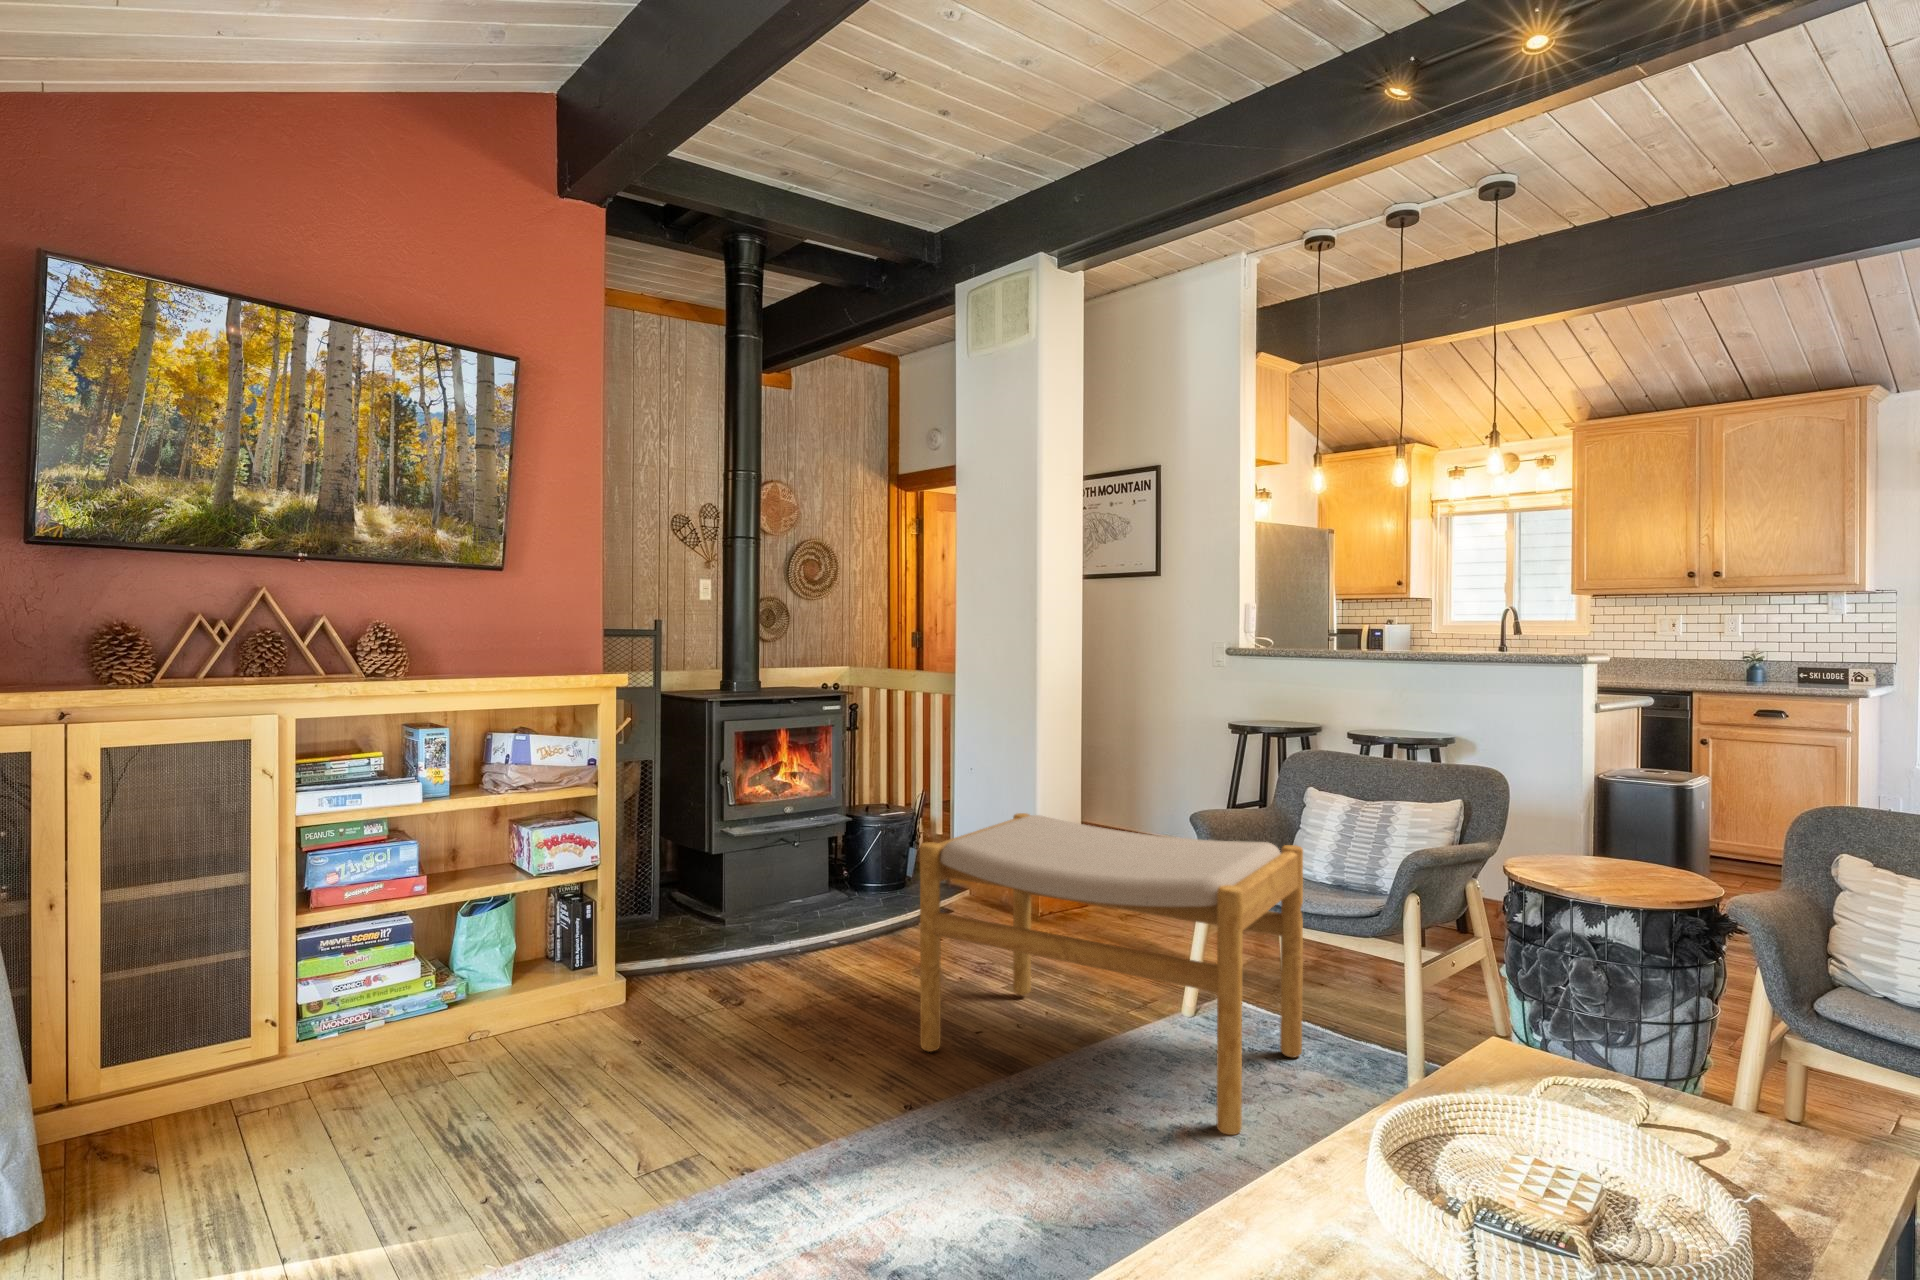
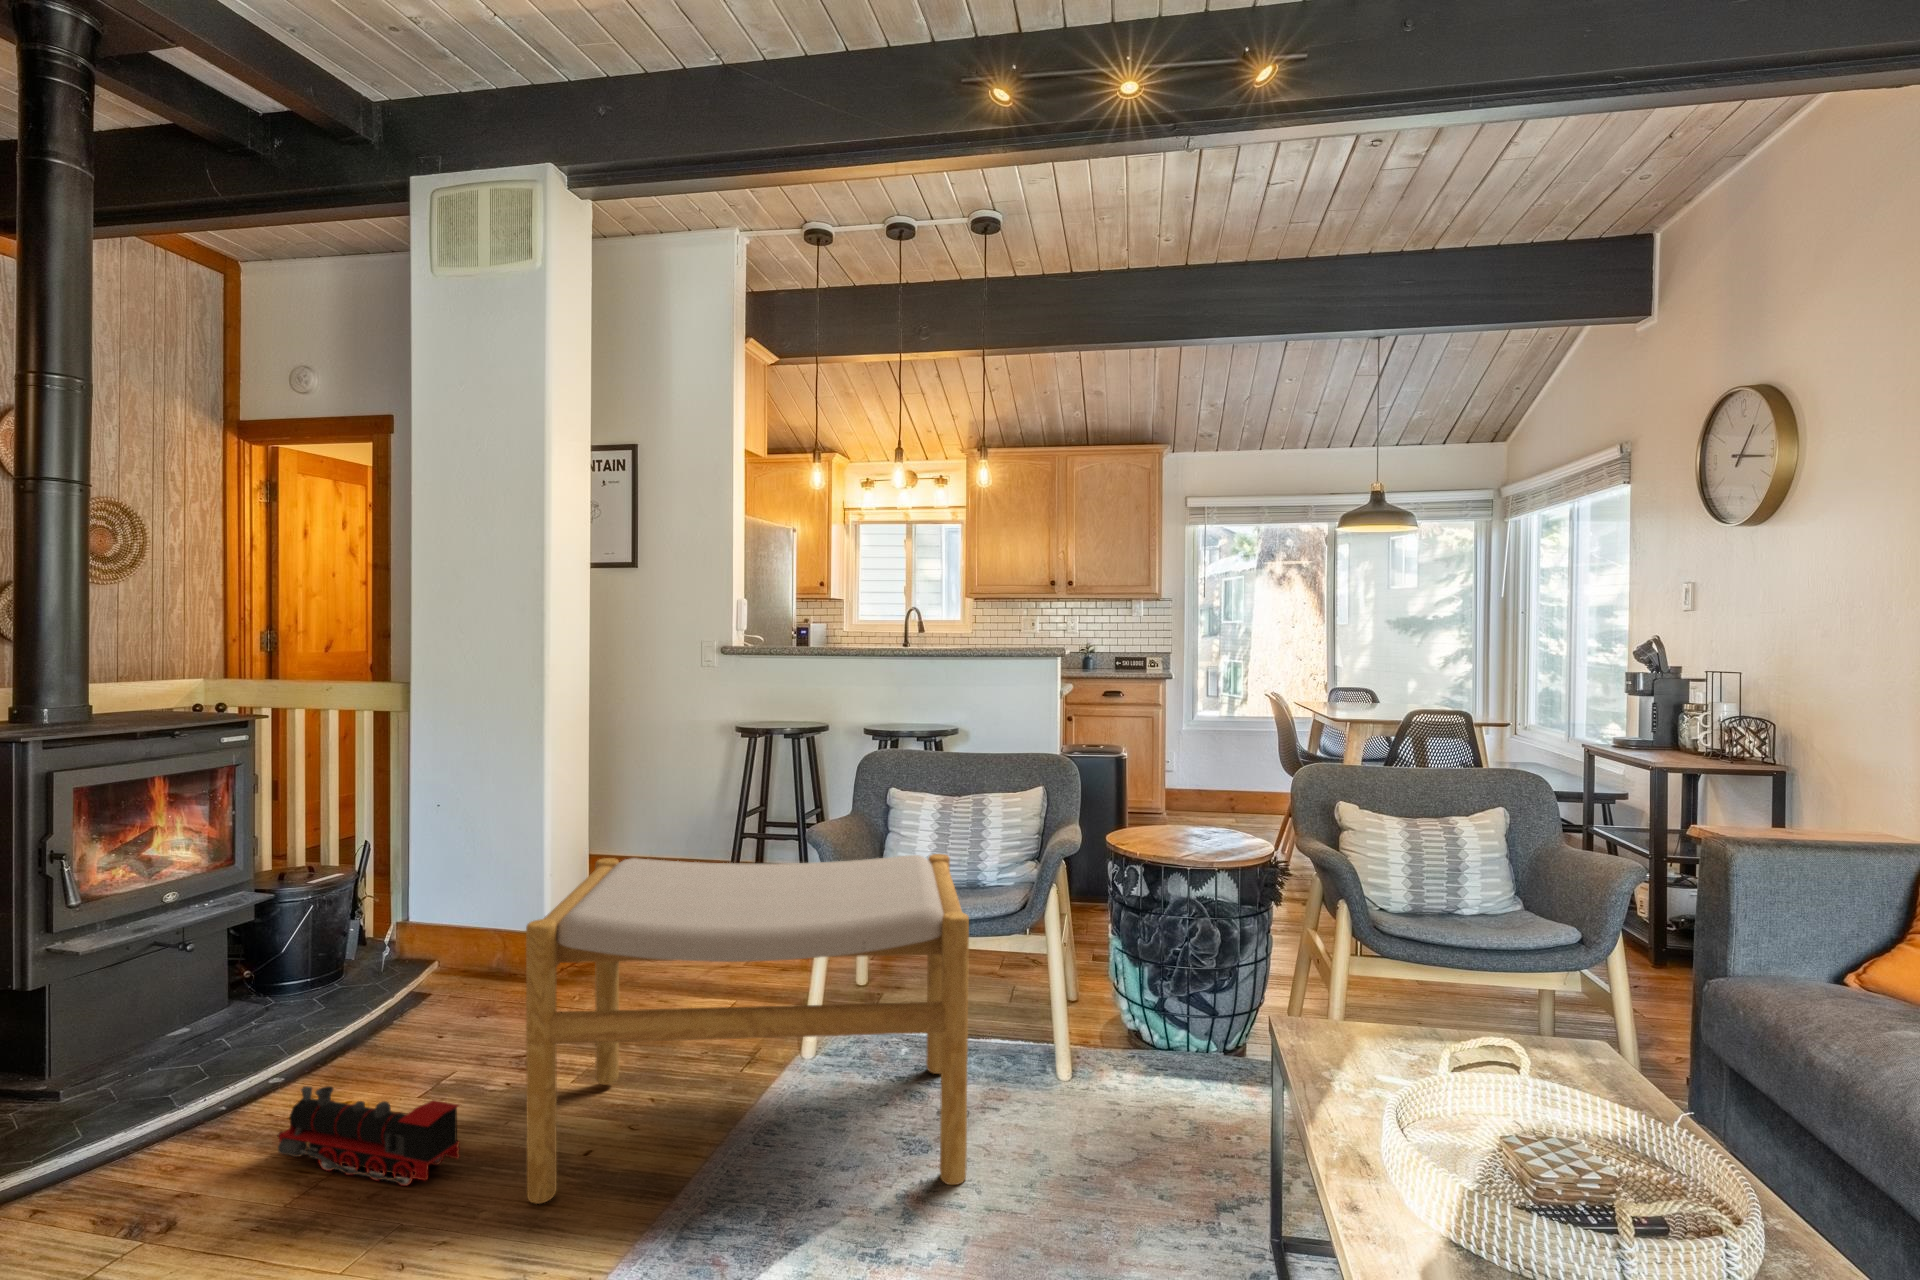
toy train: none [808,941,900,1019] -> present [278,1086,459,1186]

